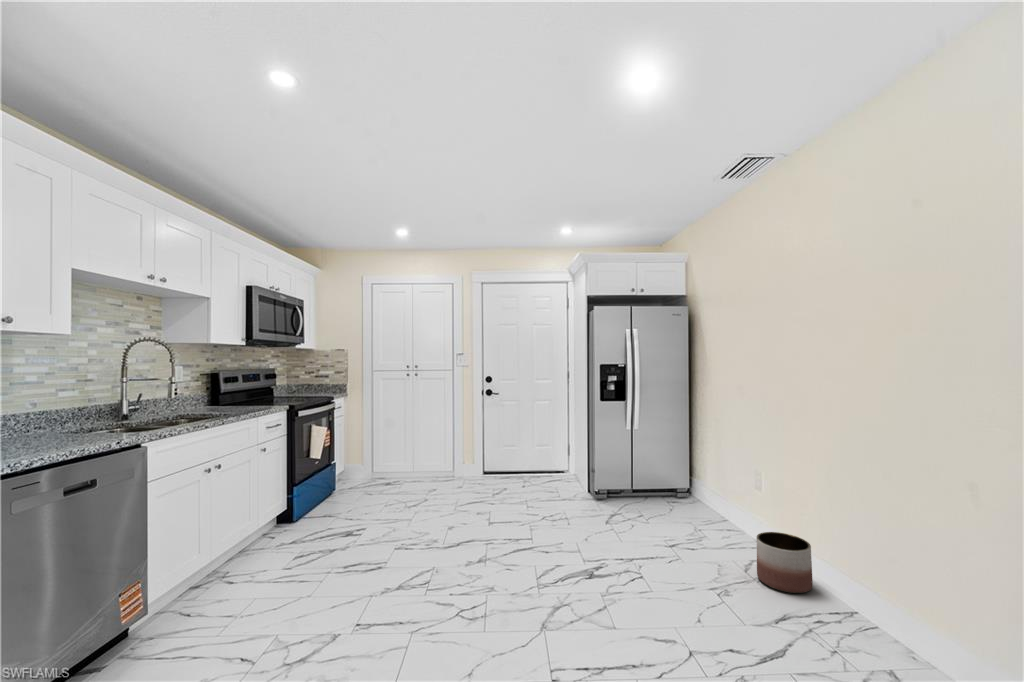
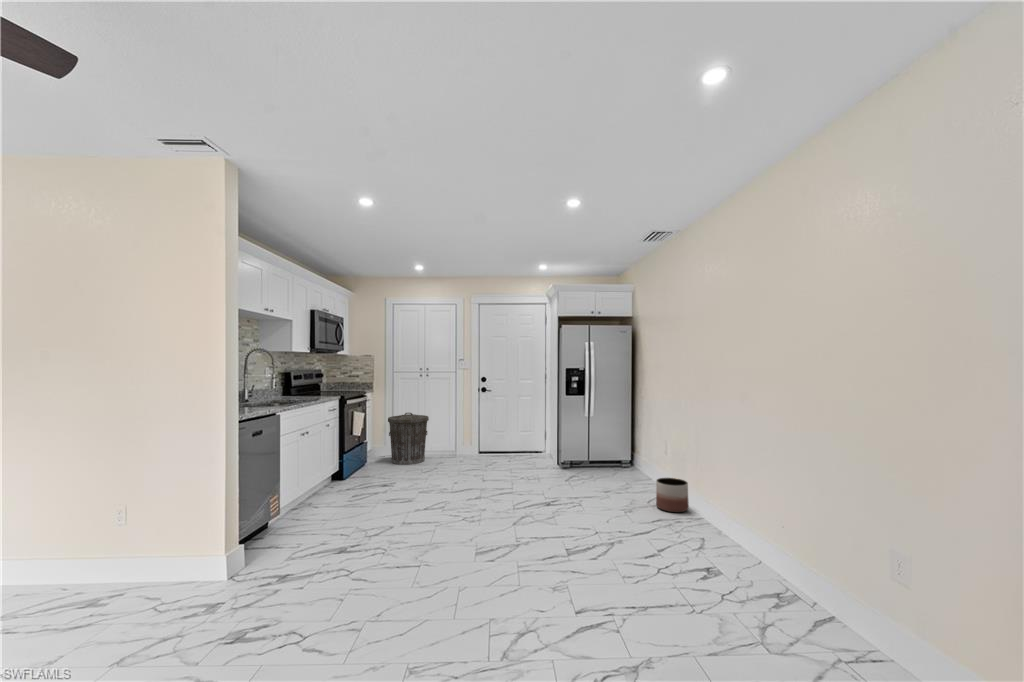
trash can: none [364,424,418,493] -> present [388,413,429,465]

